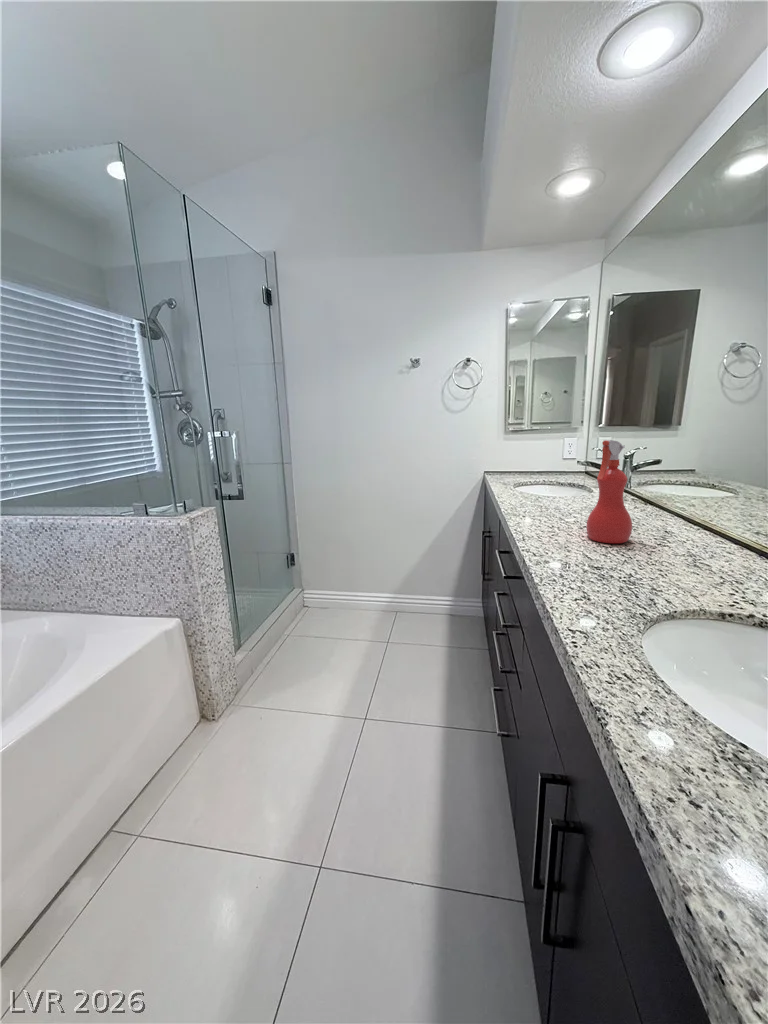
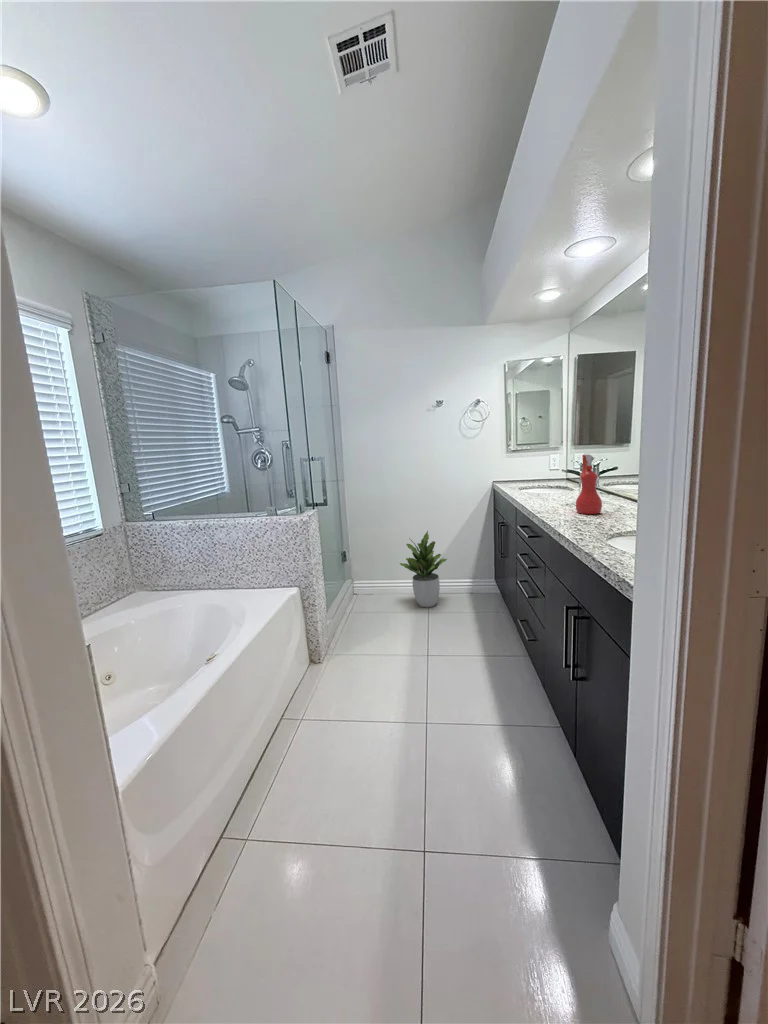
potted plant: none [358,532,421,632] -> present [400,531,447,607]

